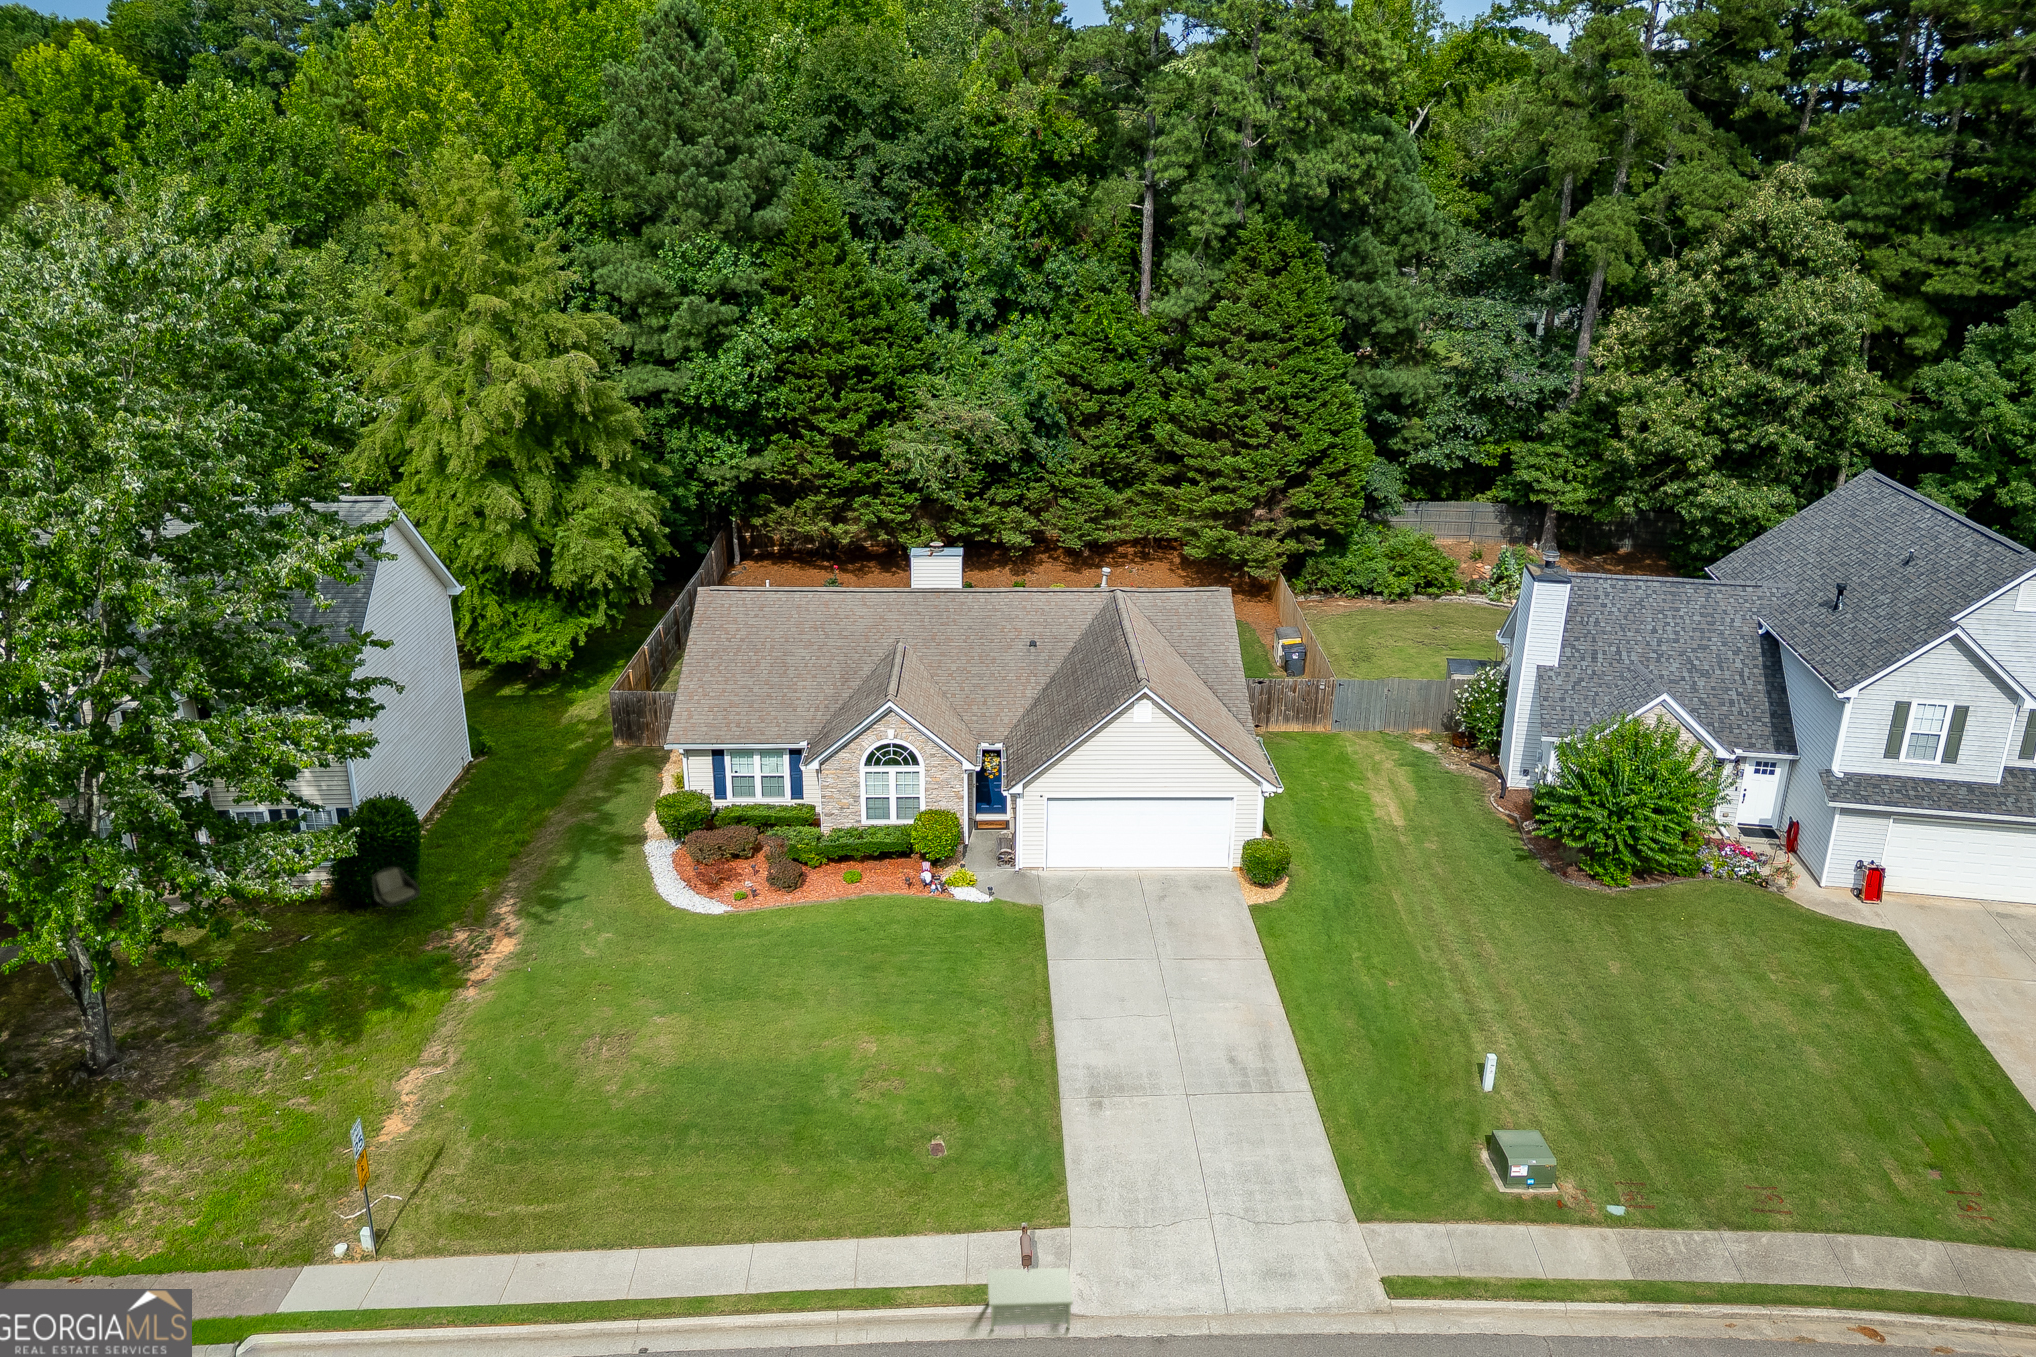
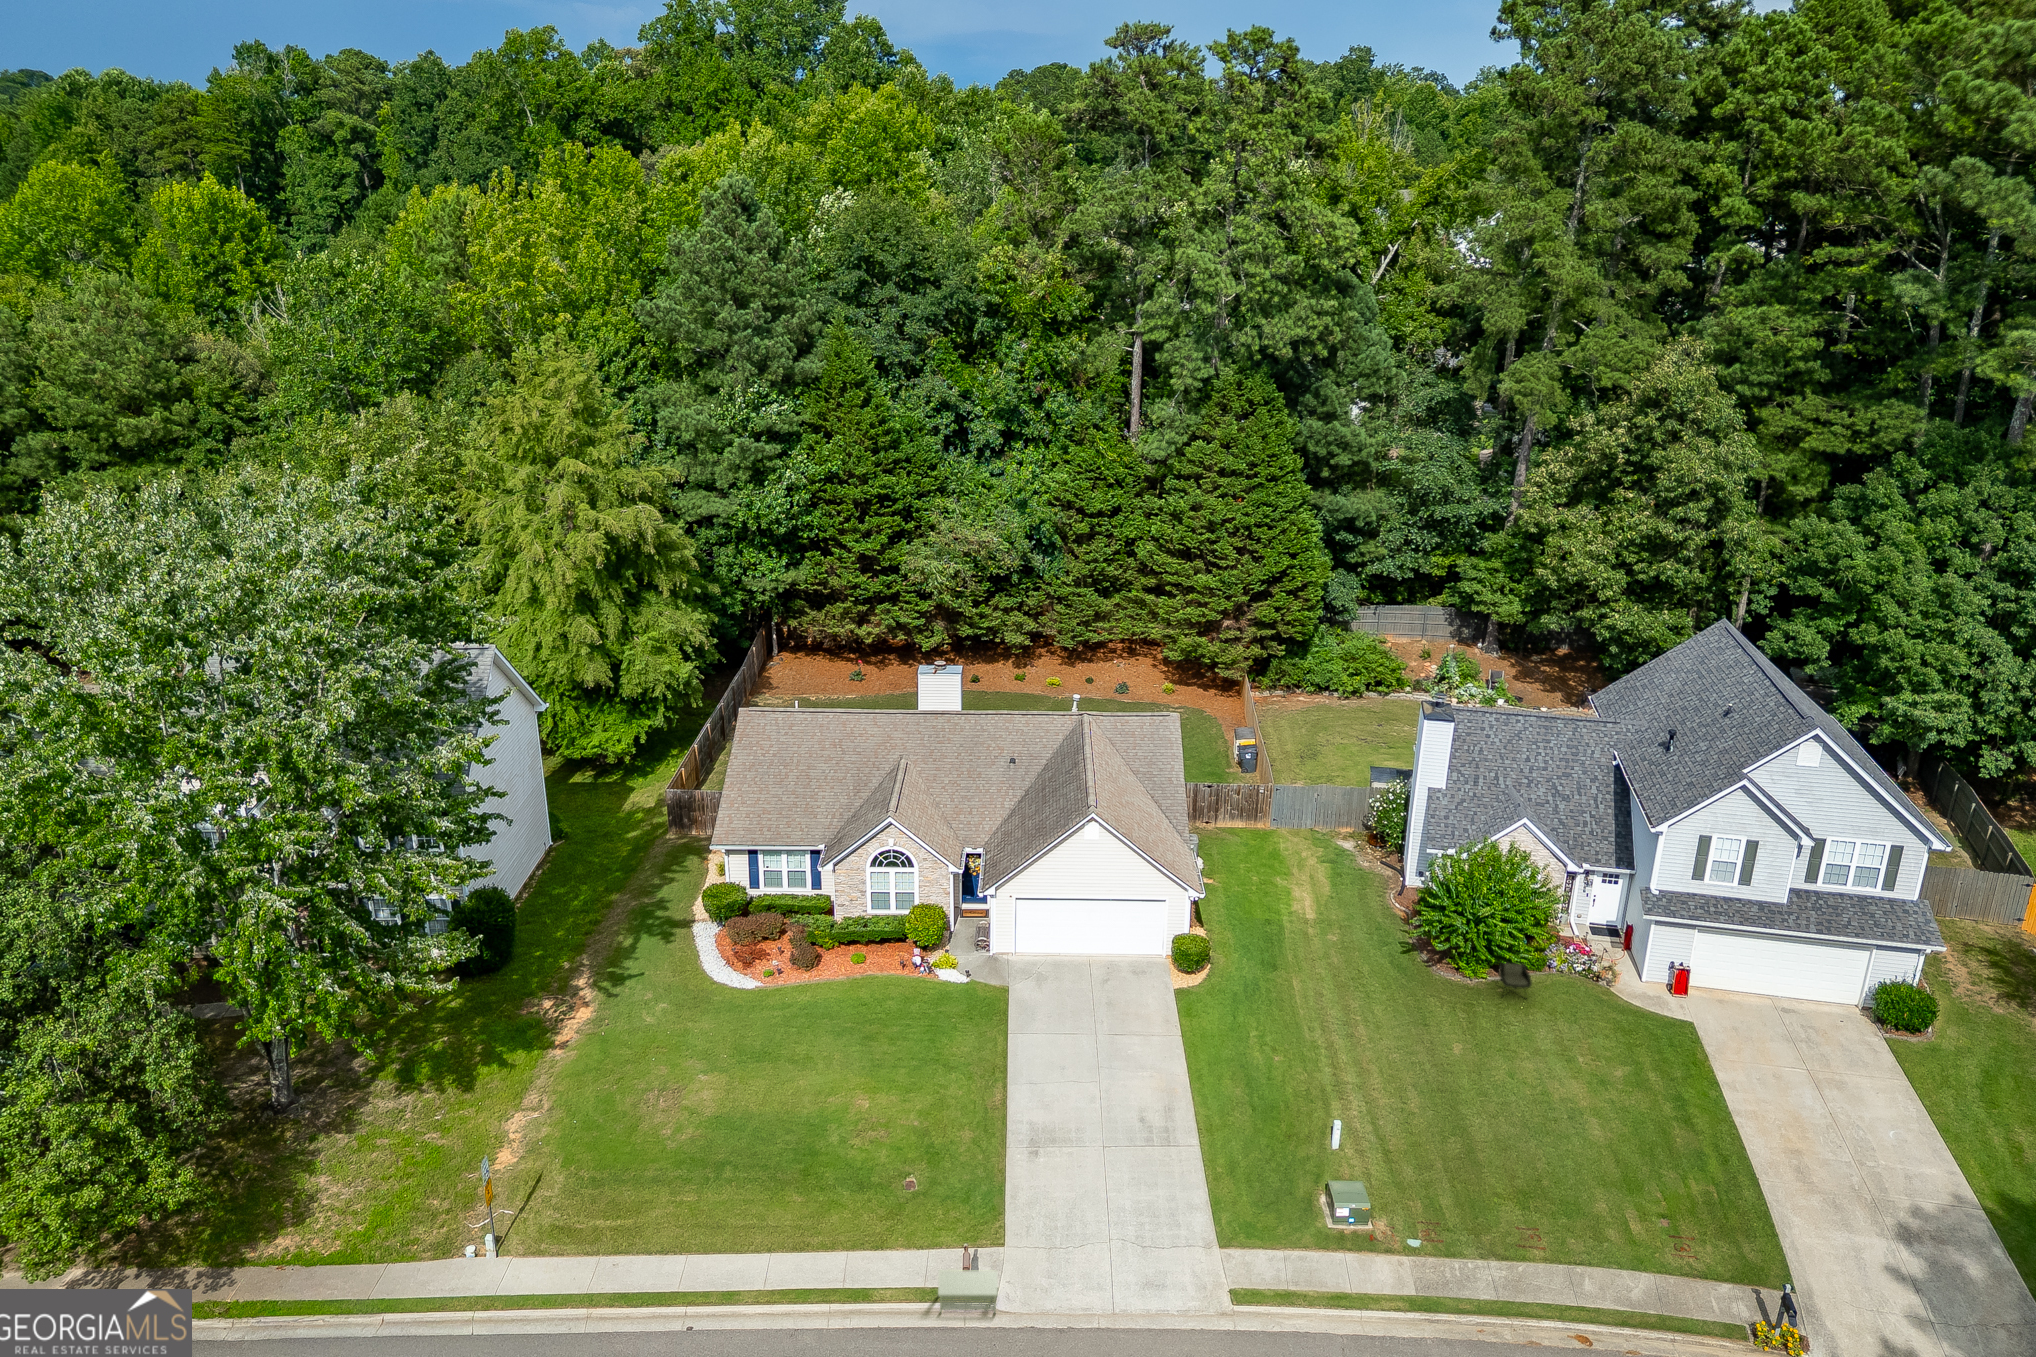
potted tree: present [1557,847,1581,876] -> none [1431,942,1450,968]
lounge chair: present [372,867,420,922] -> present [1499,963,1532,999]

